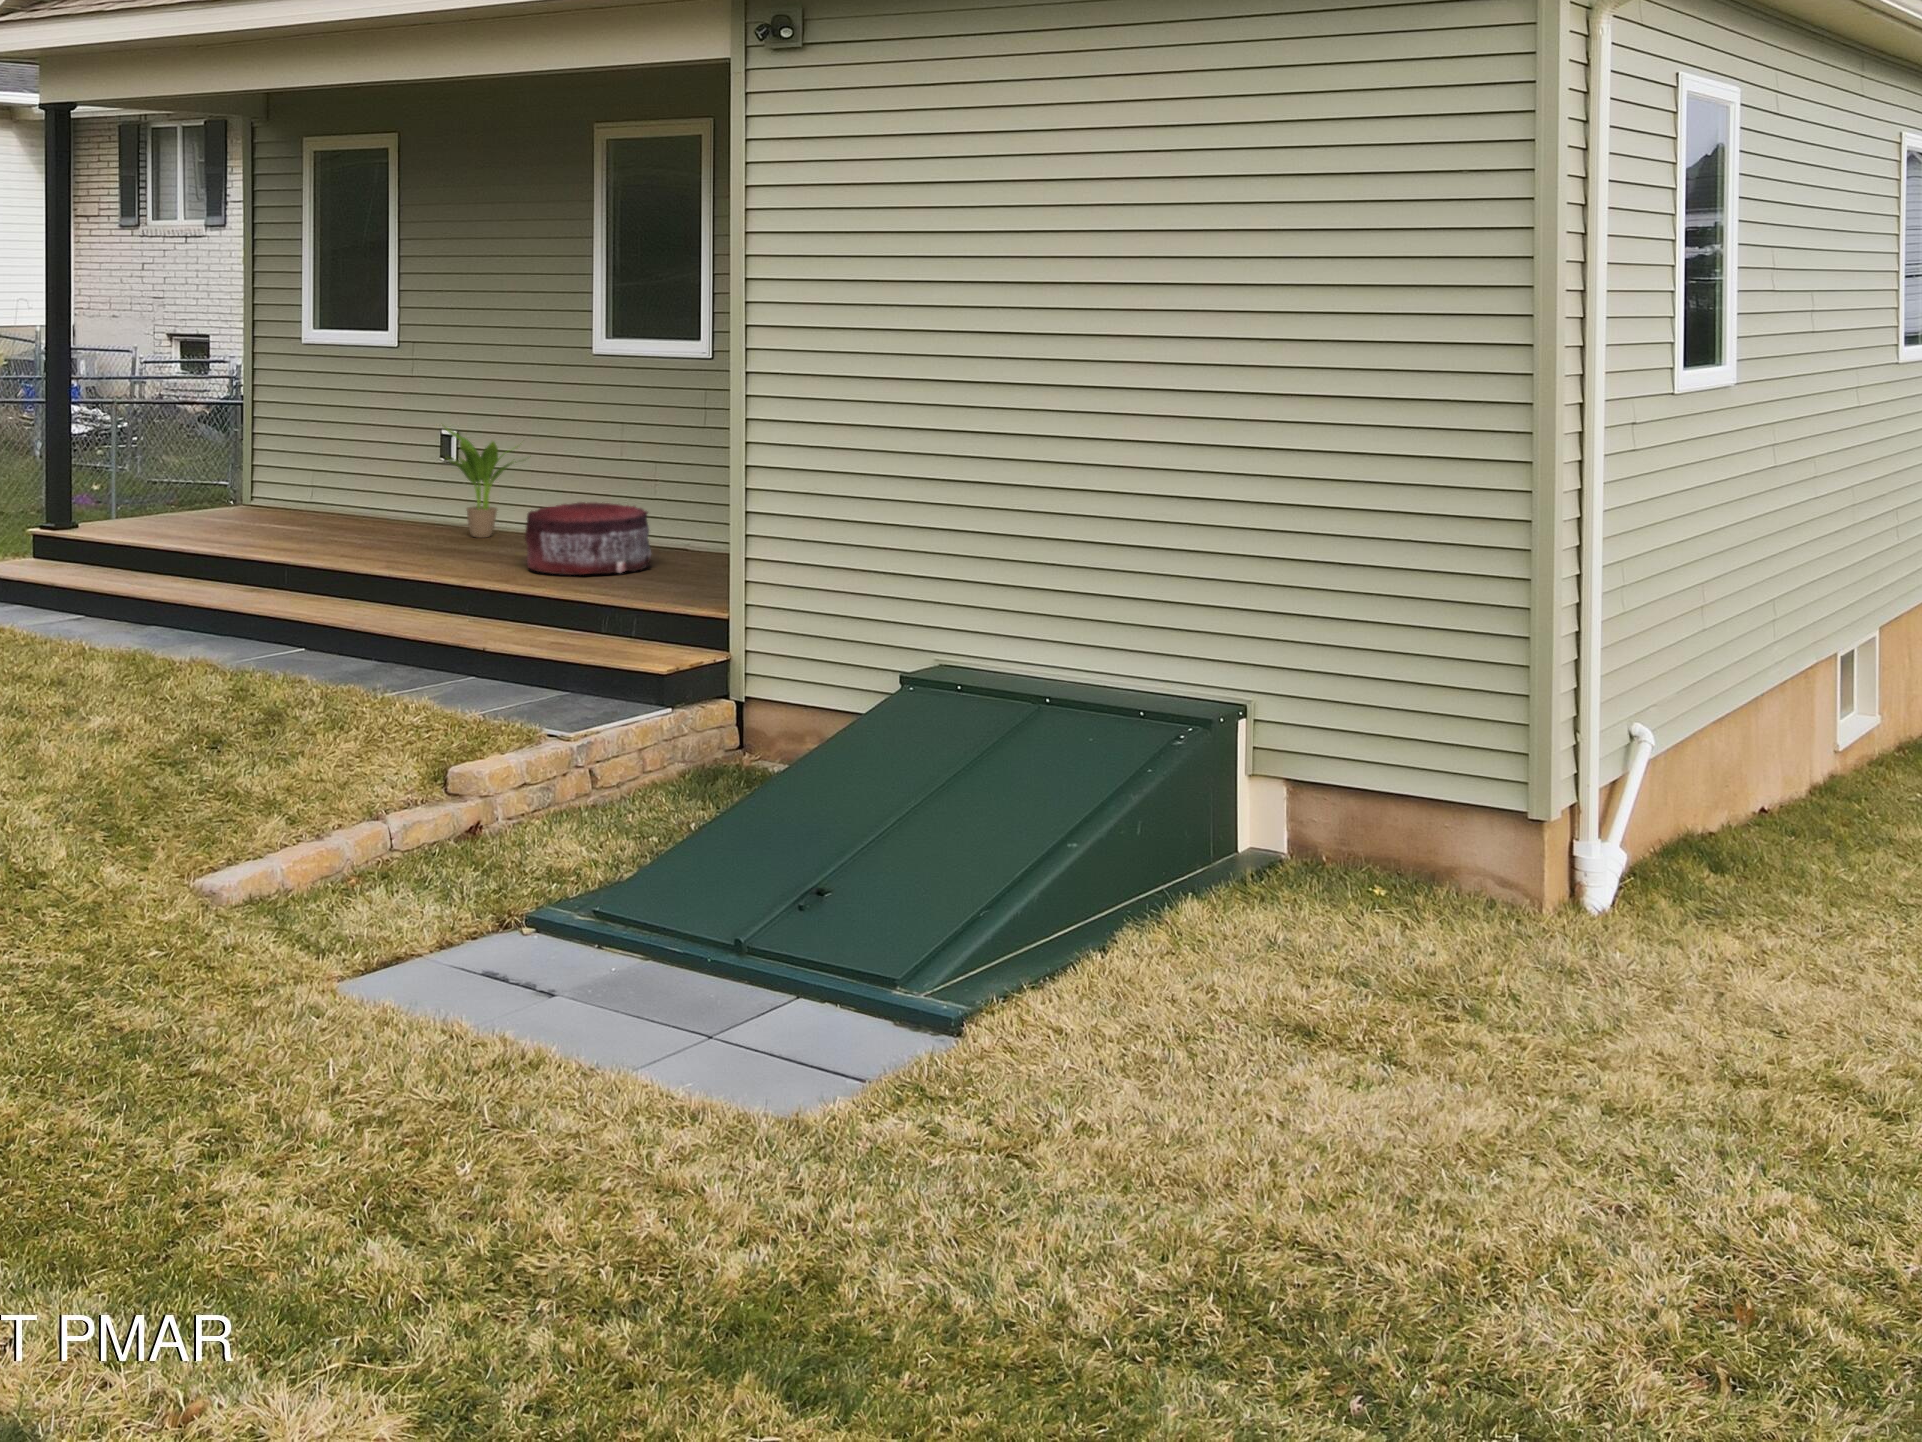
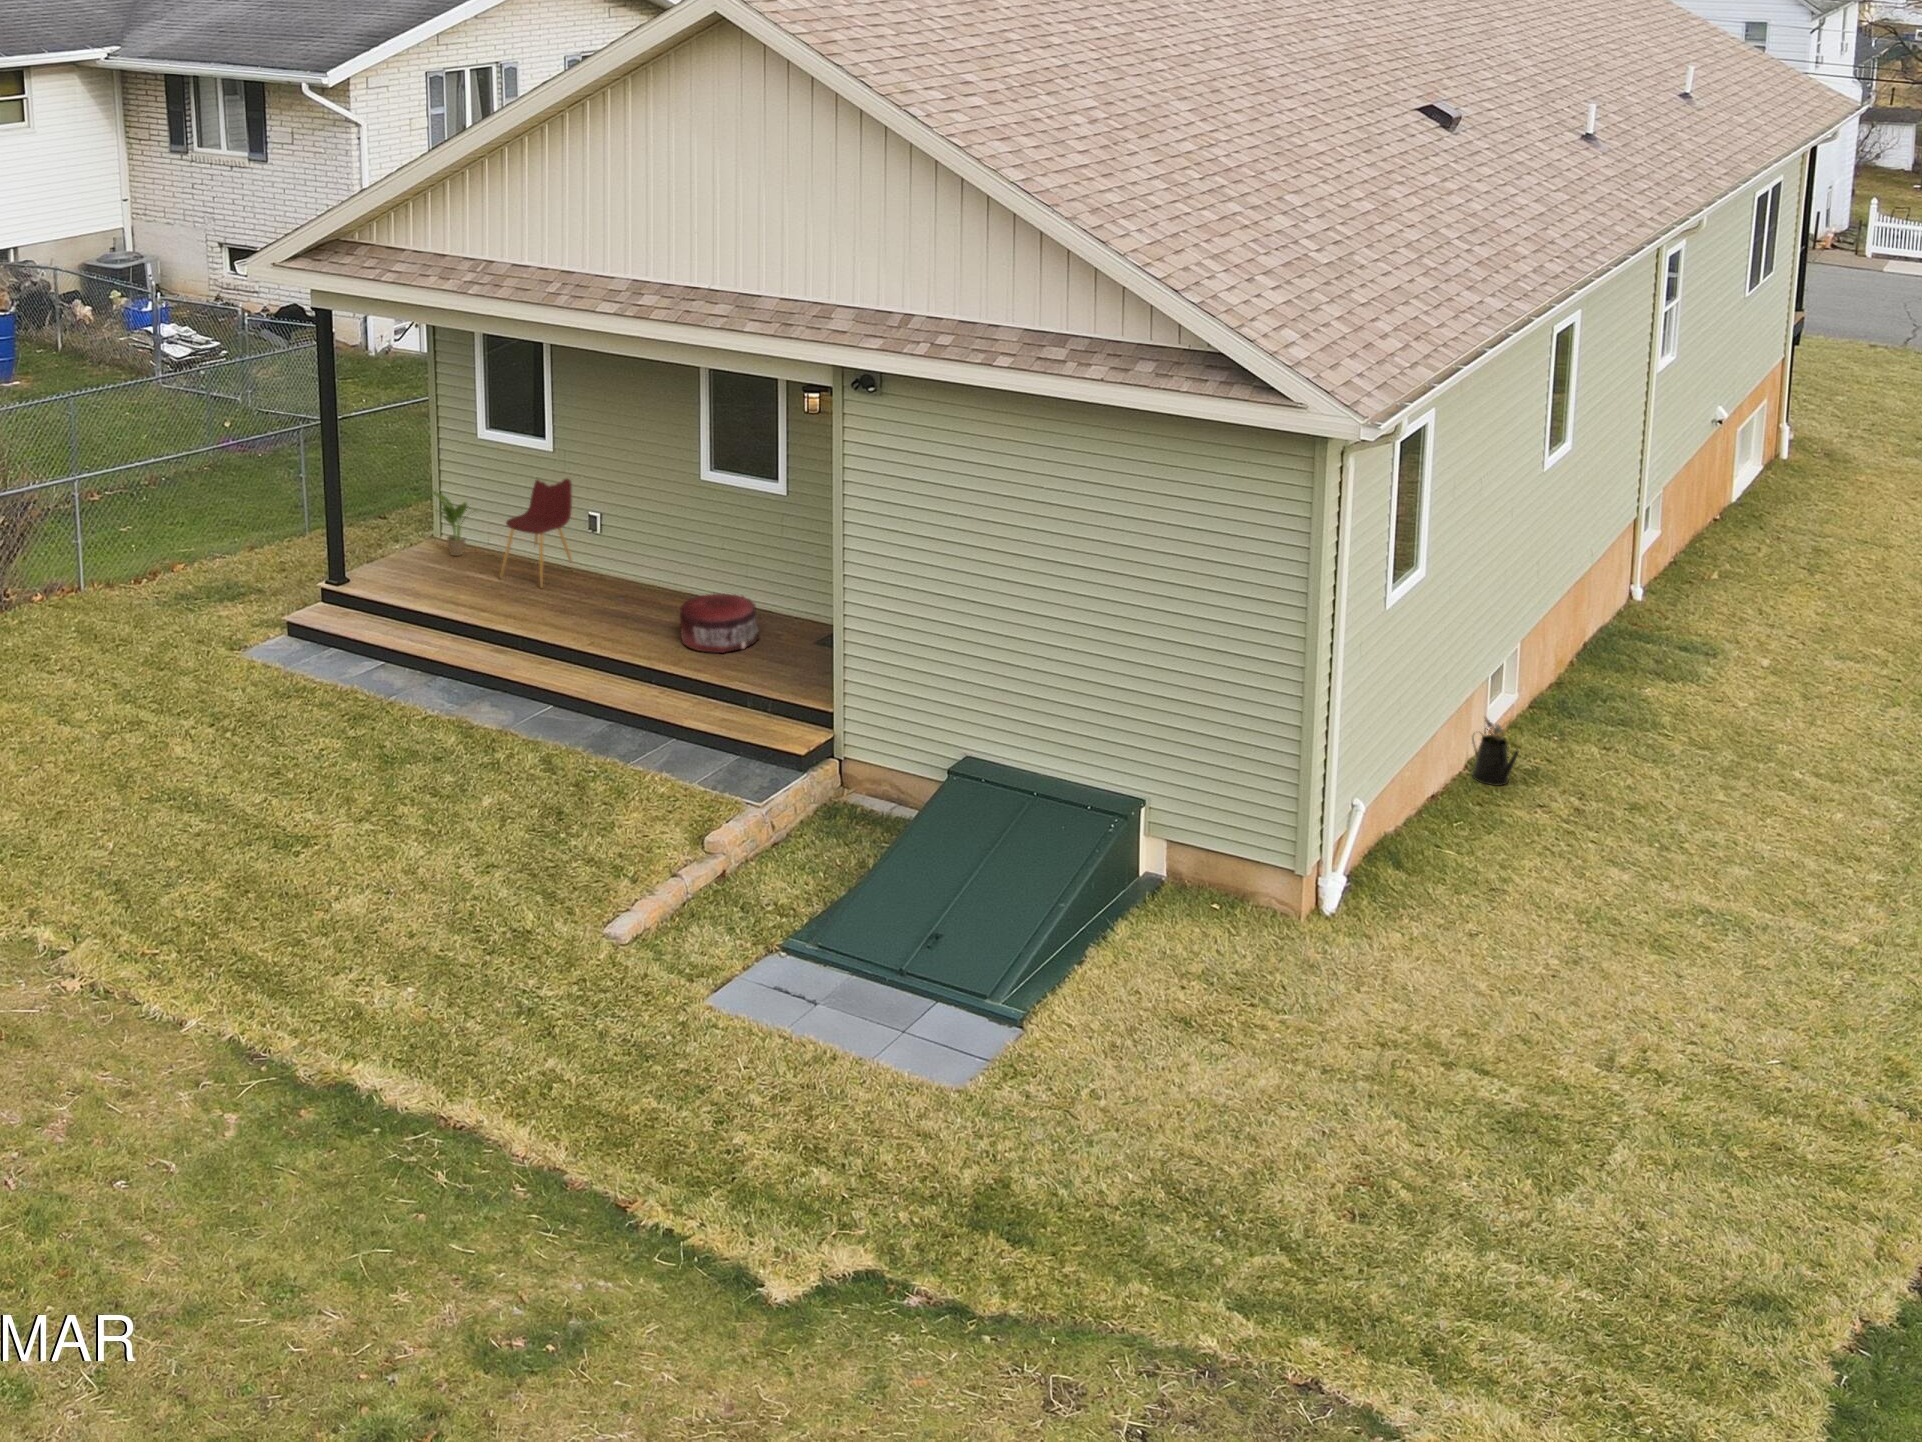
chair: none [300,372,419,535] -> present [500,479,572,588]
potted plant: present [444,426,516,538] -> present [431,490,467,556]
watering can: none [1819,696,1905,813] -> present [1472,717,1519,786]

